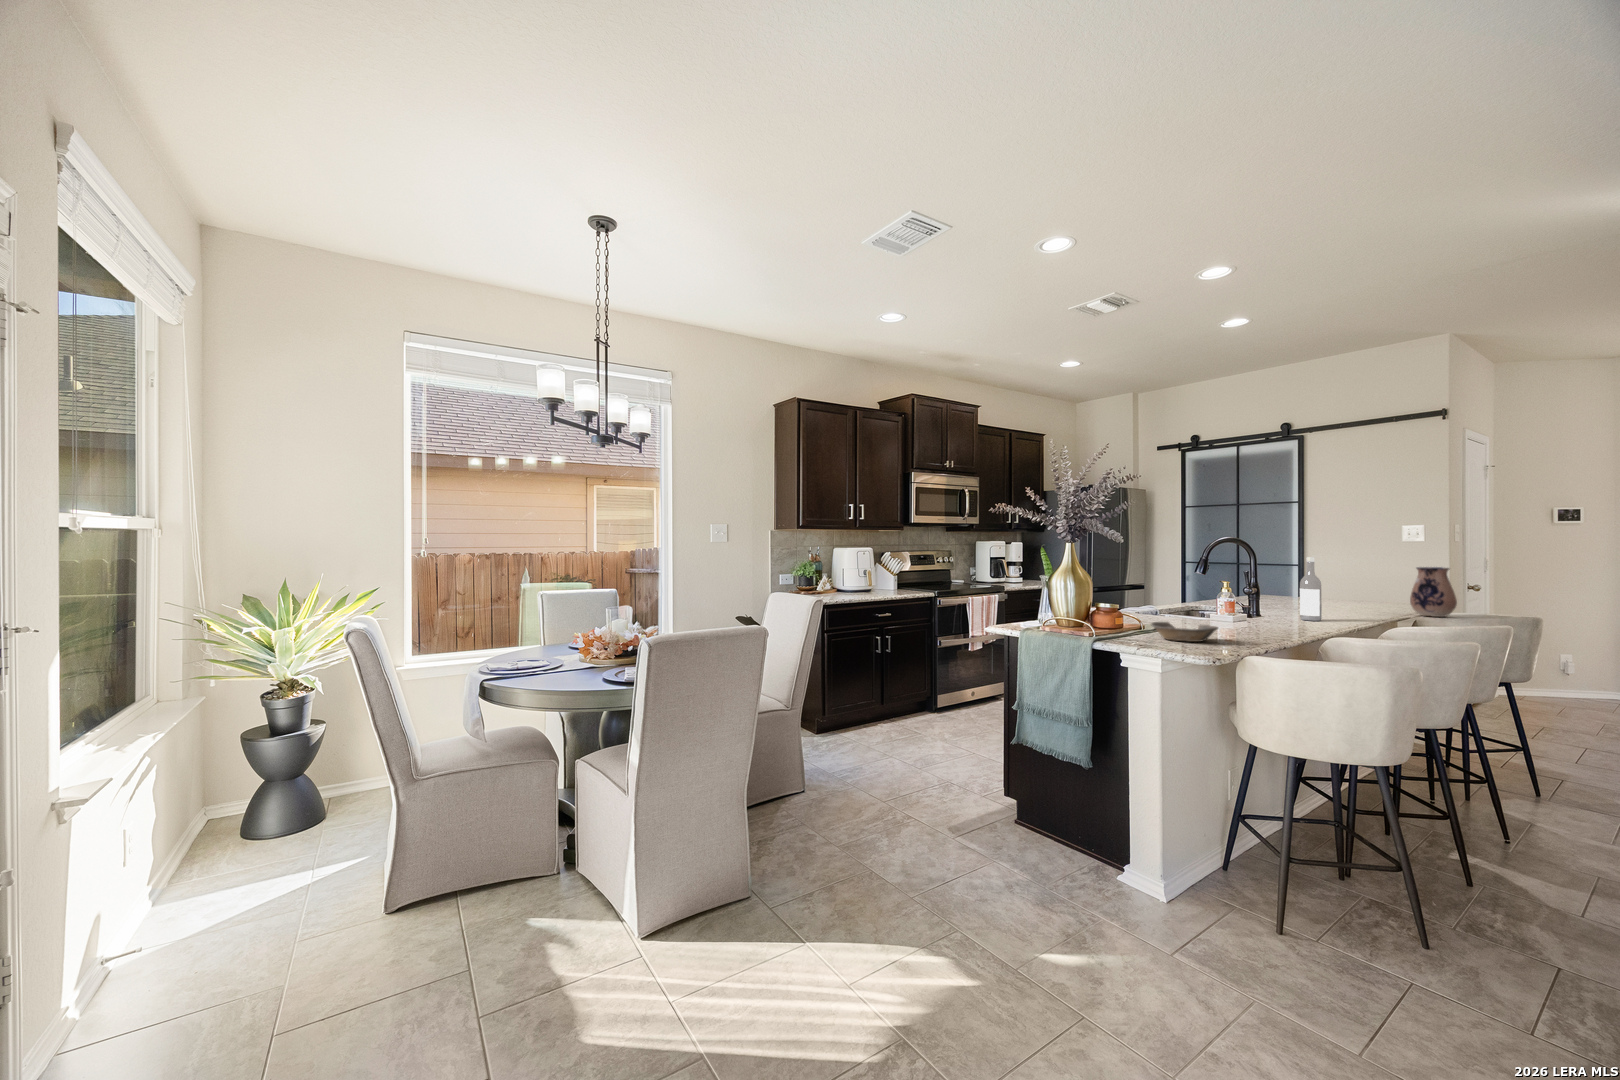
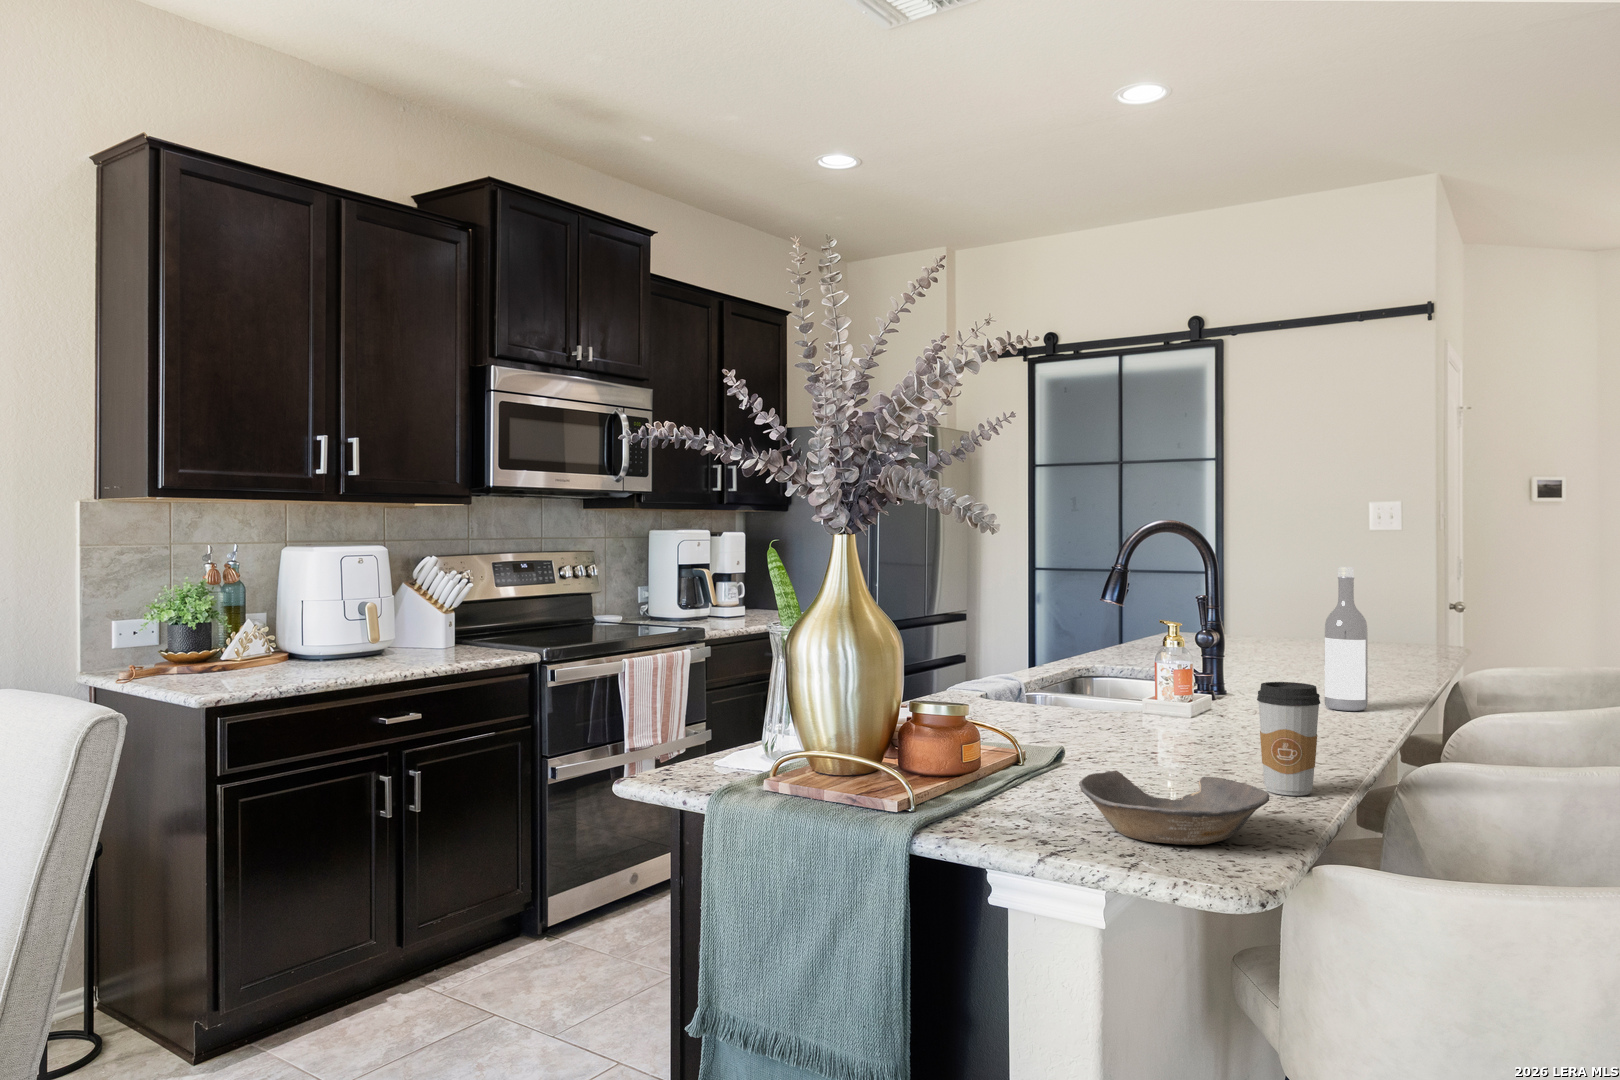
ceramic pitcher: present [1410,567,1457,617] -> none [1477,582,1558,683]
coffee cup: none [1230,596,1255,637] -> present [1257,682,1320,796]

